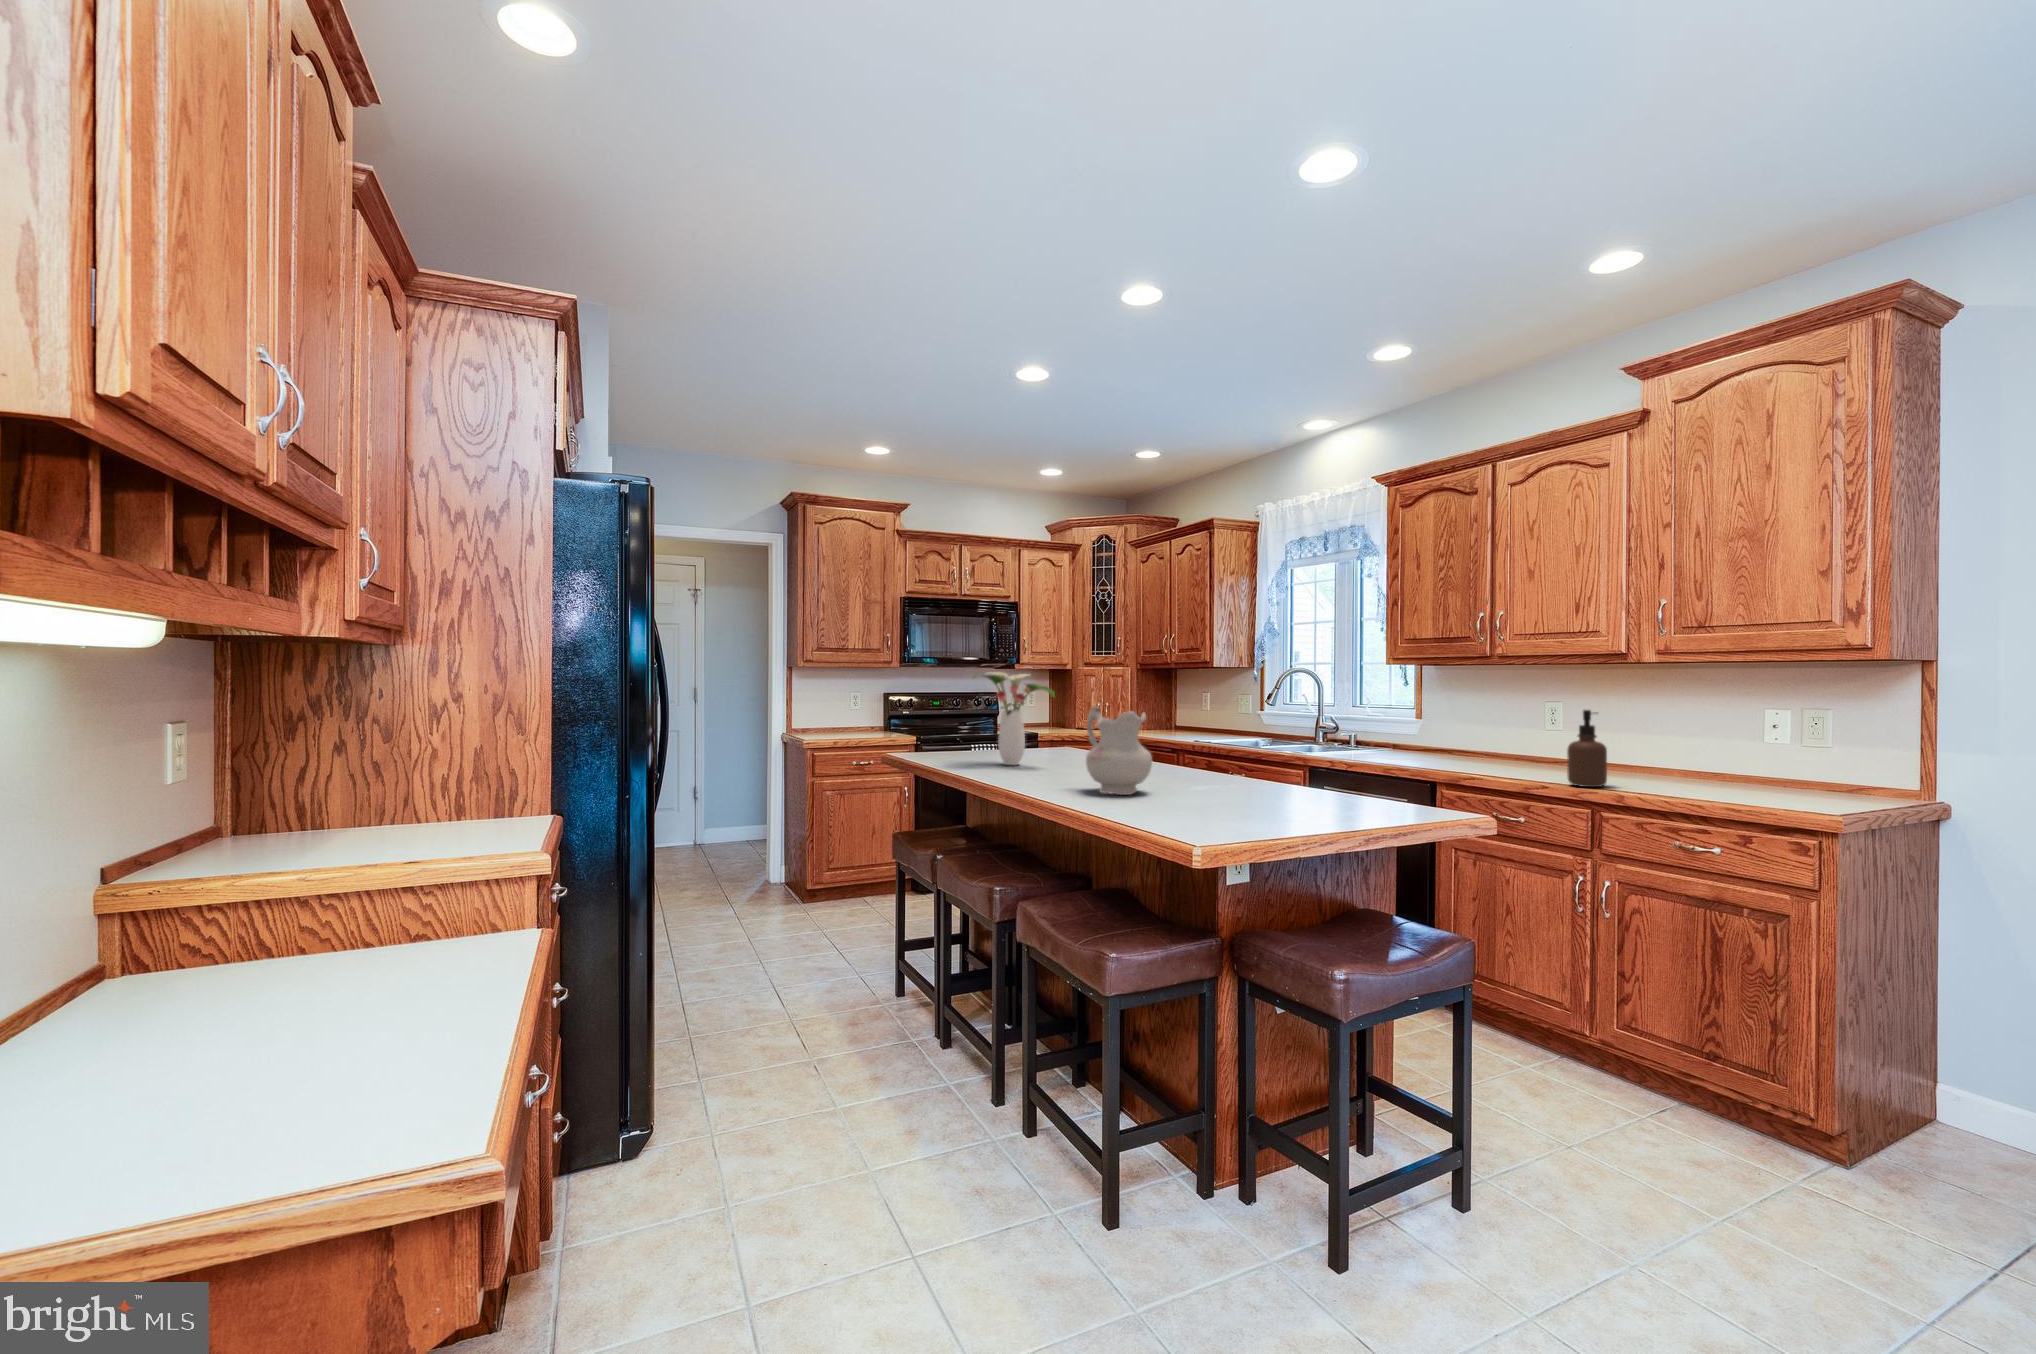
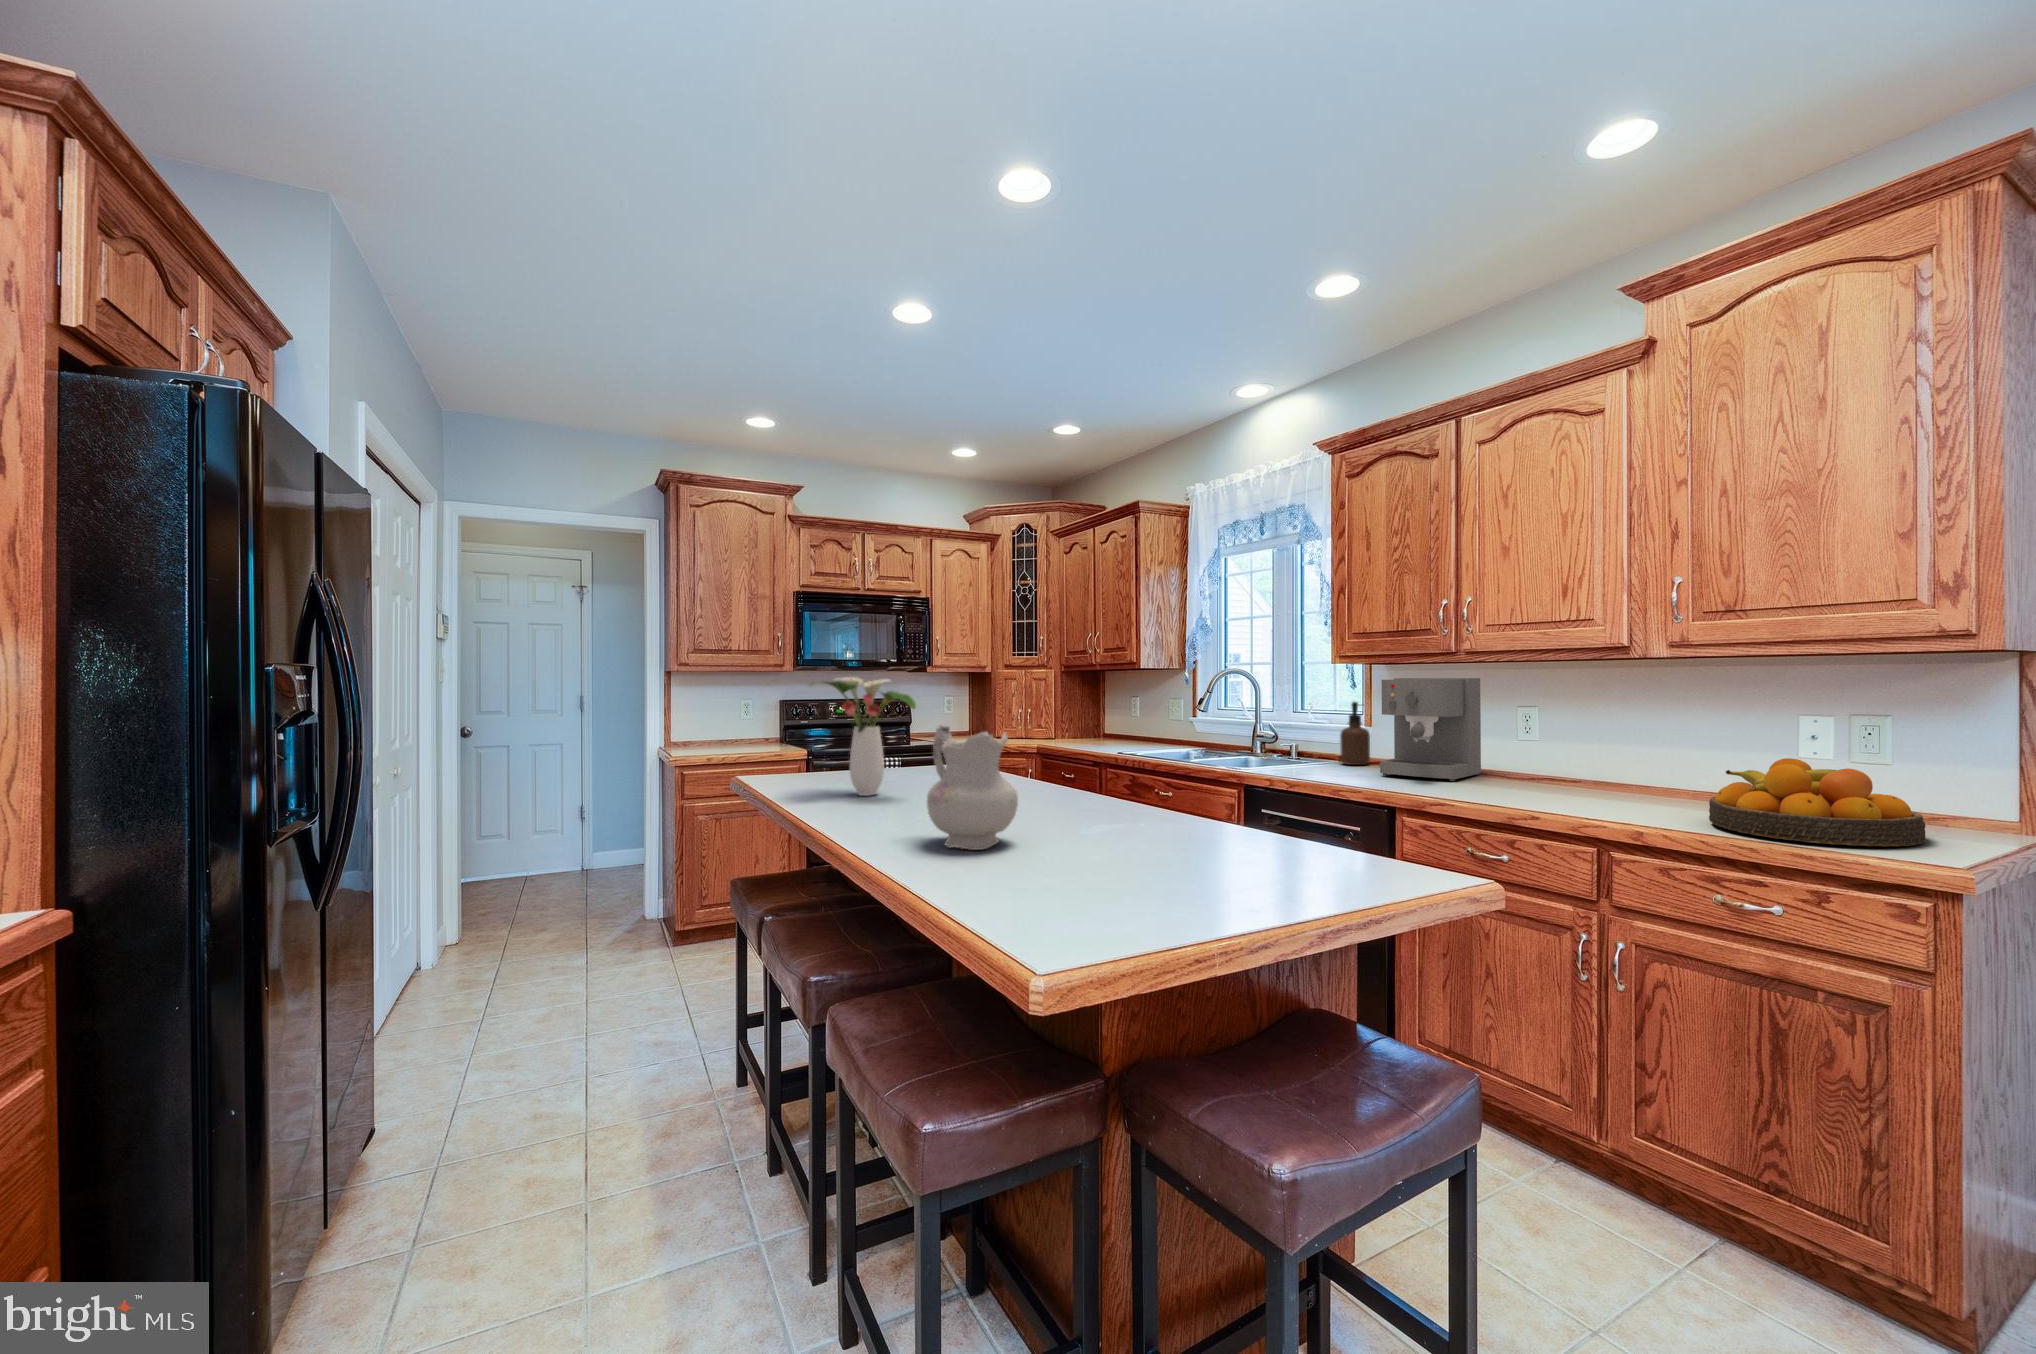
coffee maker: none [1427,678,1514,764] -> present [1380,678,1481,781]
soap dispenser: present [1567,710,1607,787] -> present [1340,702,1370,765]
fruit bowl: none [1678,741,1831,803] -> present [1709,758,1926,846]

